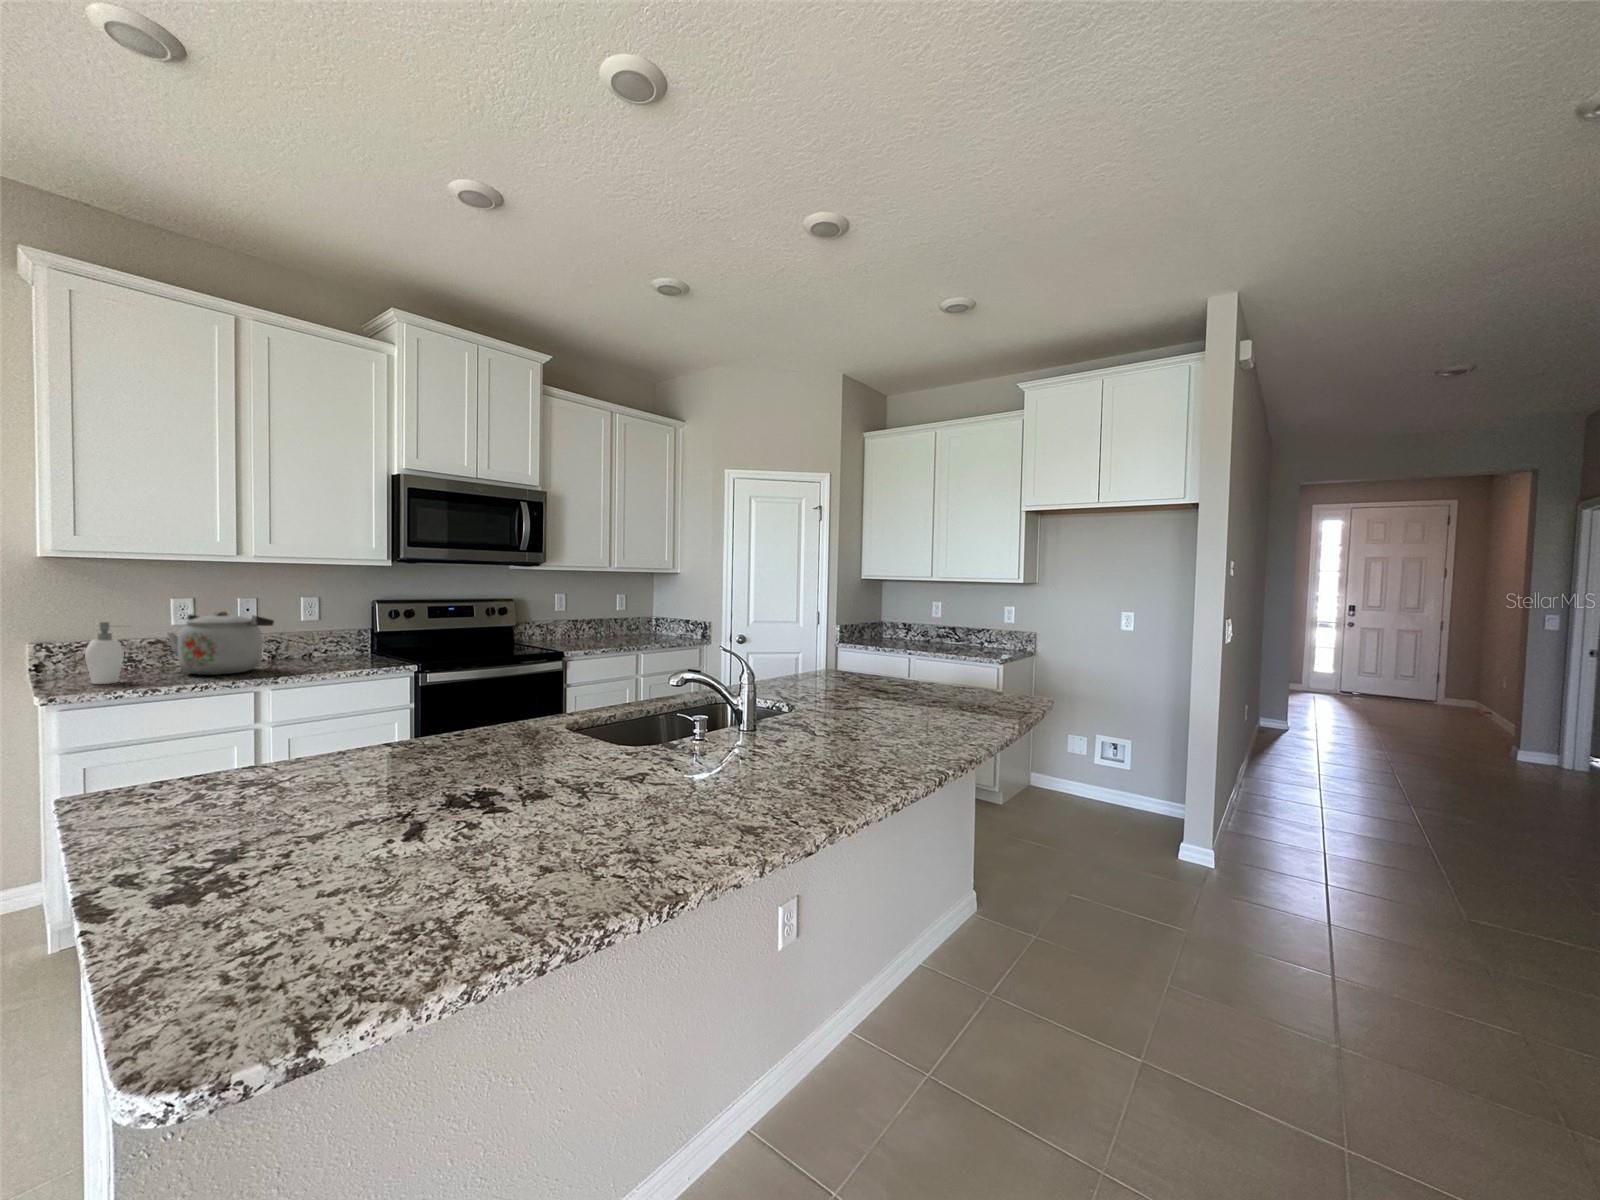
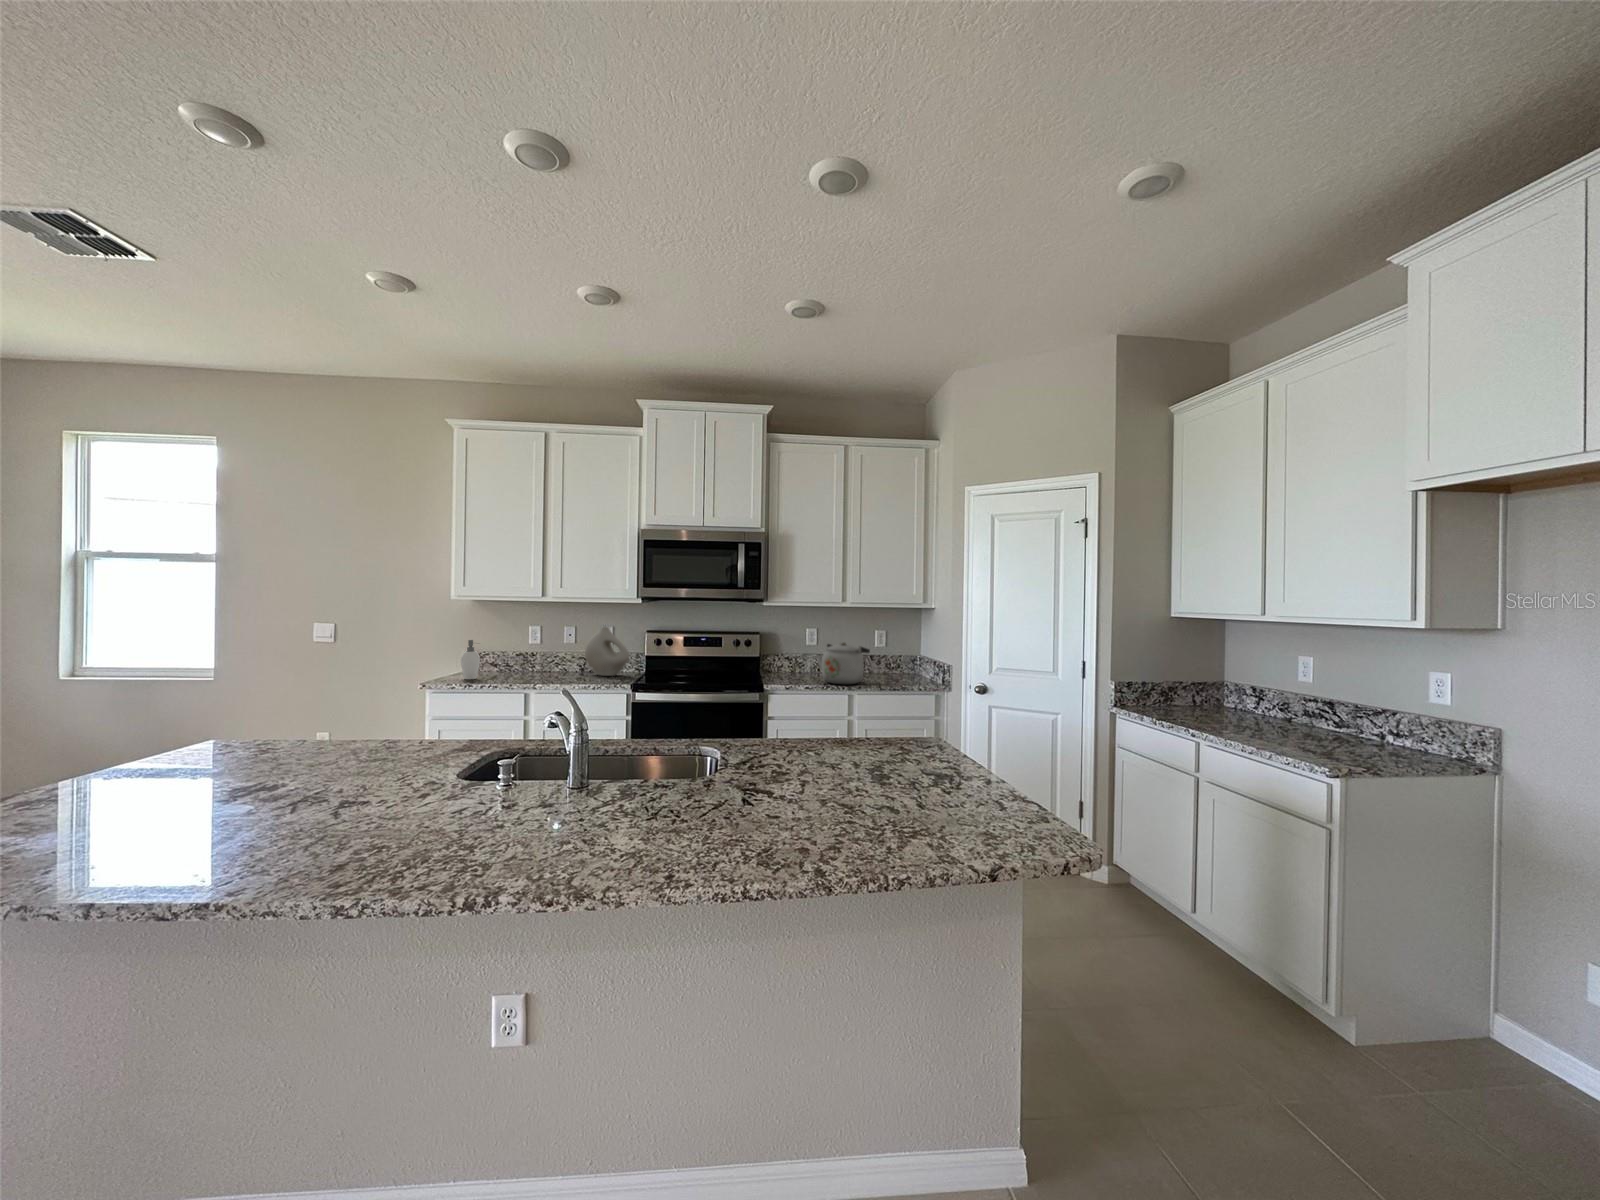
vase: none [282,597,361,661] -> present [585,626,629,676]
kettle: present [168,611,274,675] -> present [817,642,870,684]

